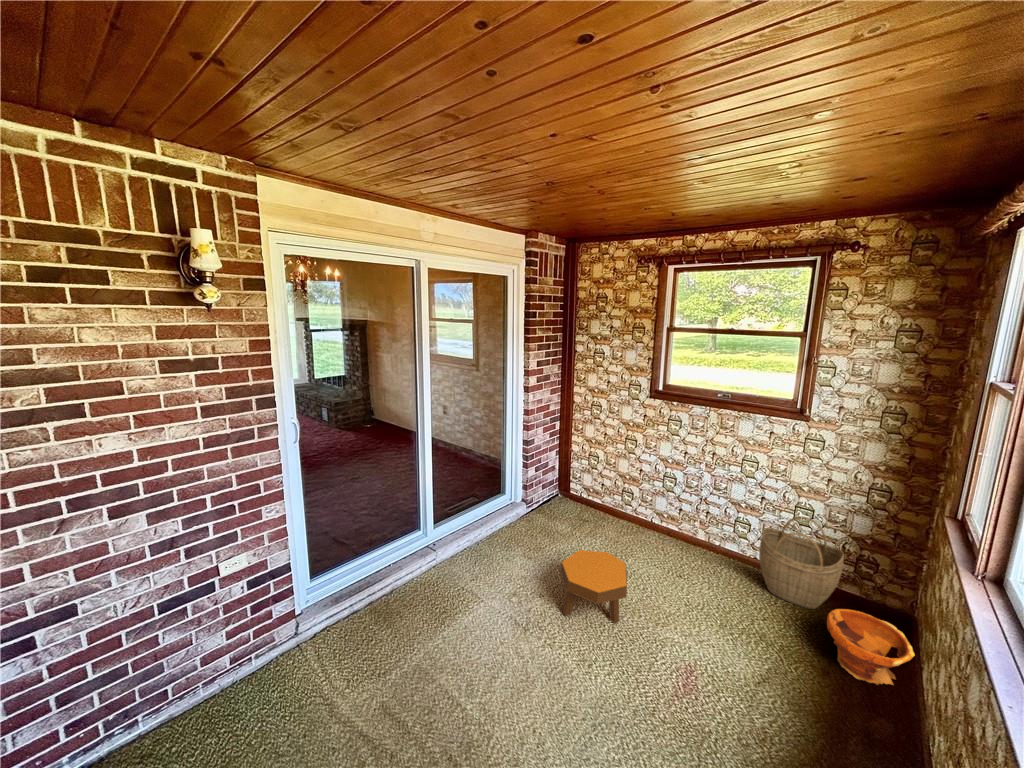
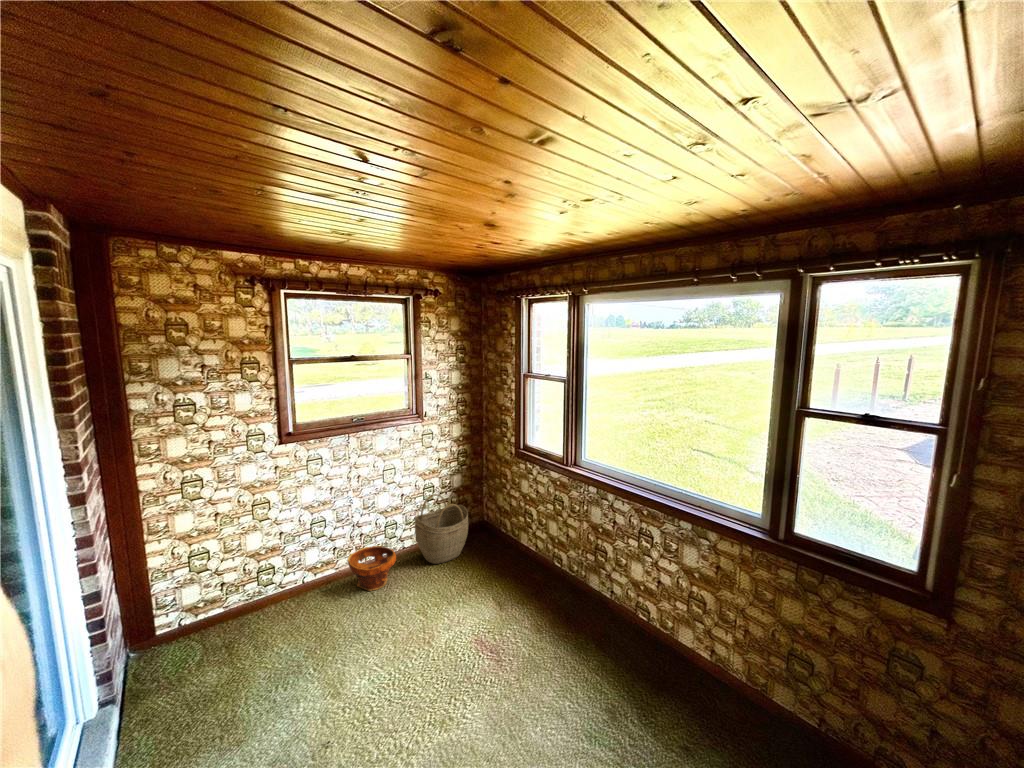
footstool: present [560,550,627,624] -> none [334,618,419,724]
planter: present [827,609,915,685] -> present [347,546,396,591]

